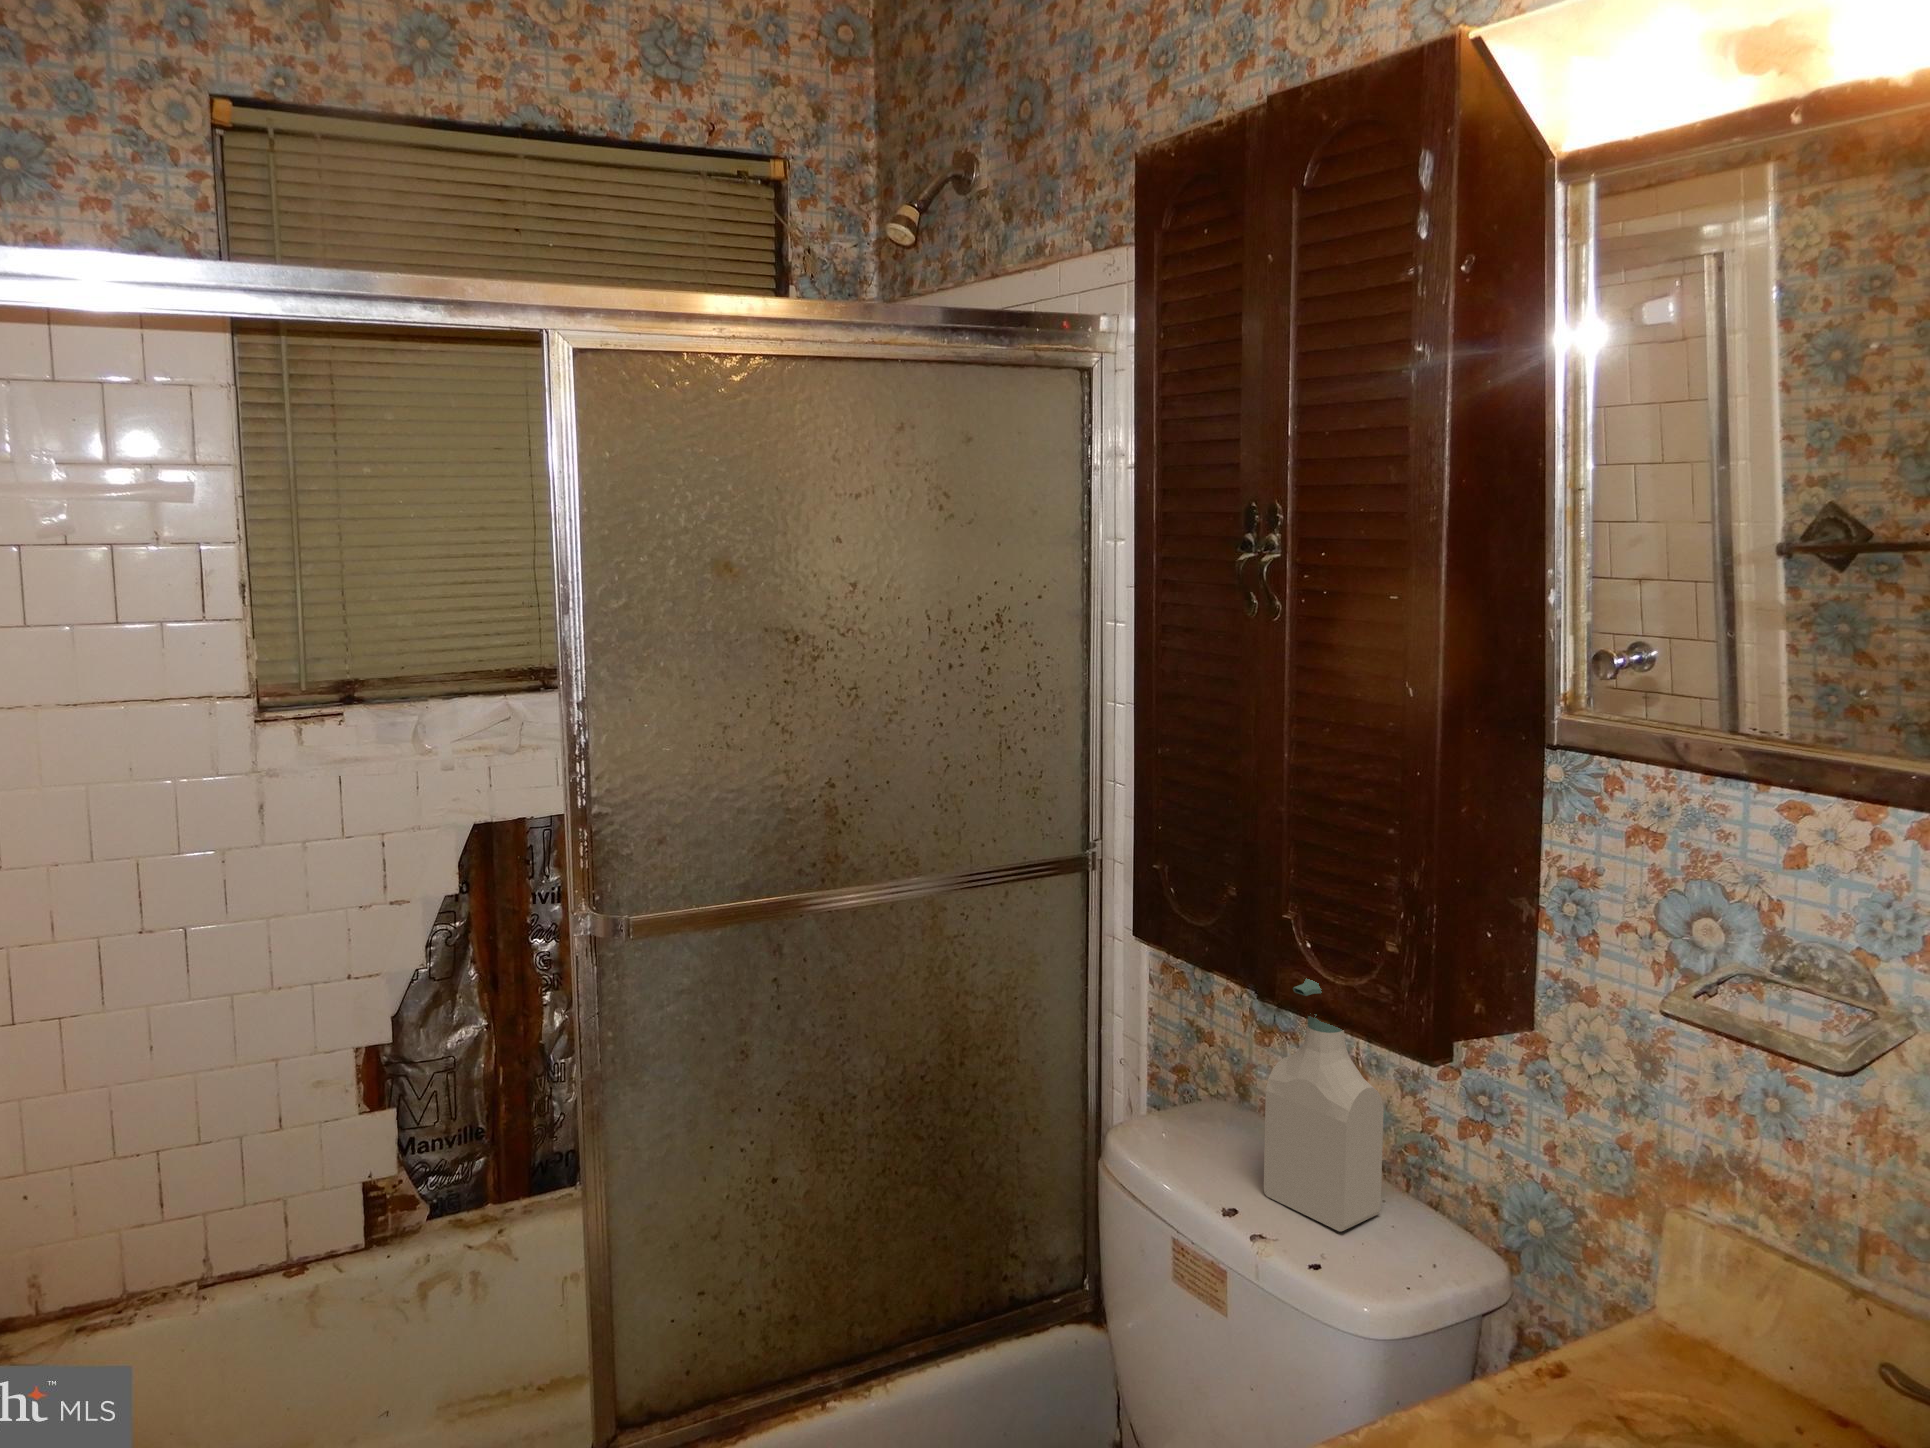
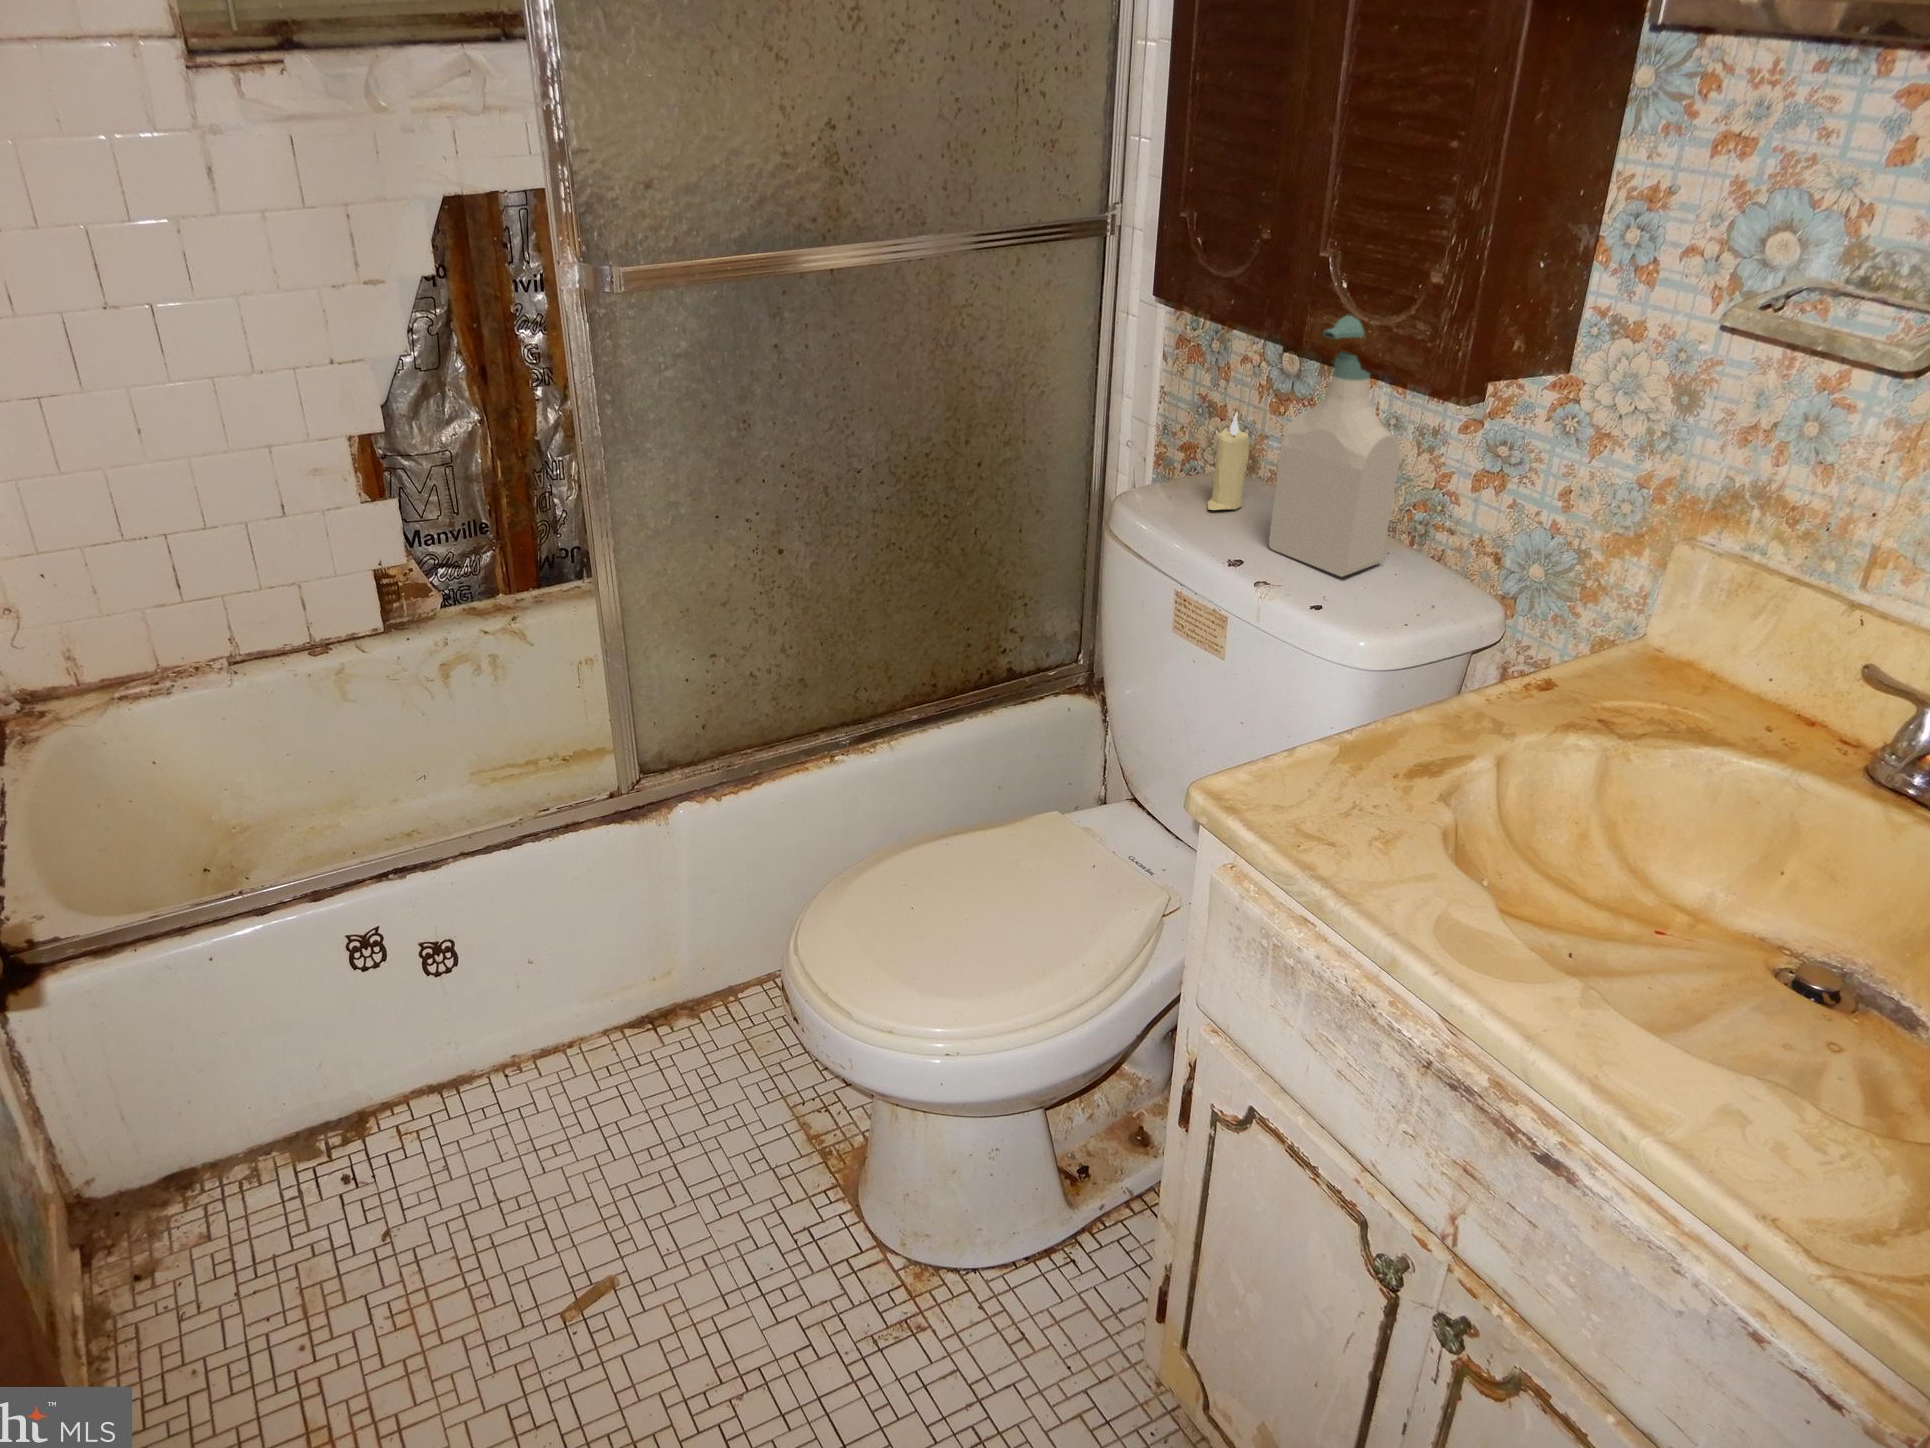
candle: none [1200,1051,1237,1148] -> present [1208,412,1250,510]

